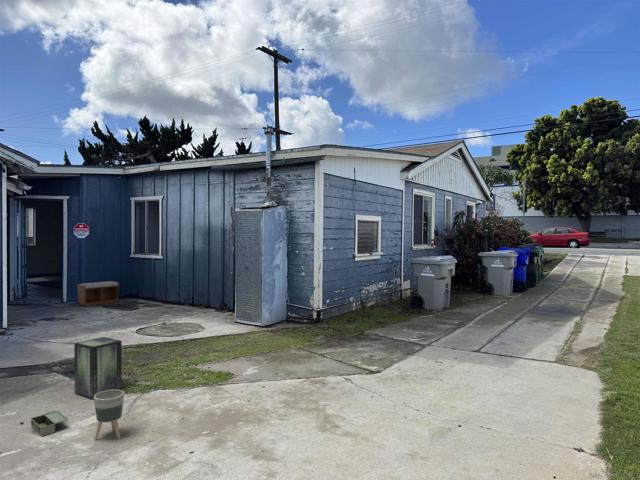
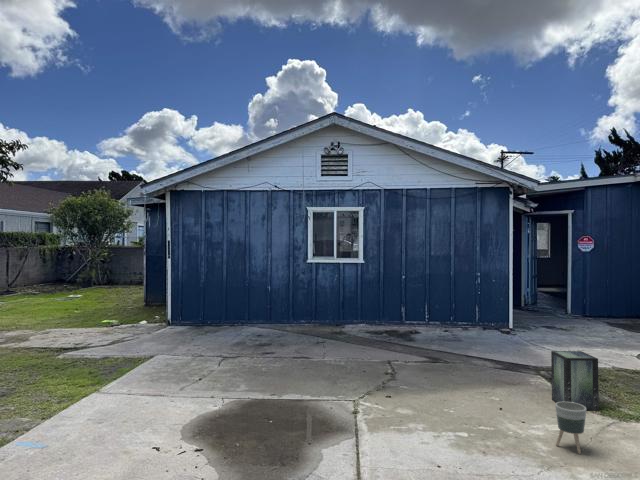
bench: present [77,281,119,306] -> none [581,298,628,322]
toolbox: present [31,411,68,436] -> none [507,407,536,426]

